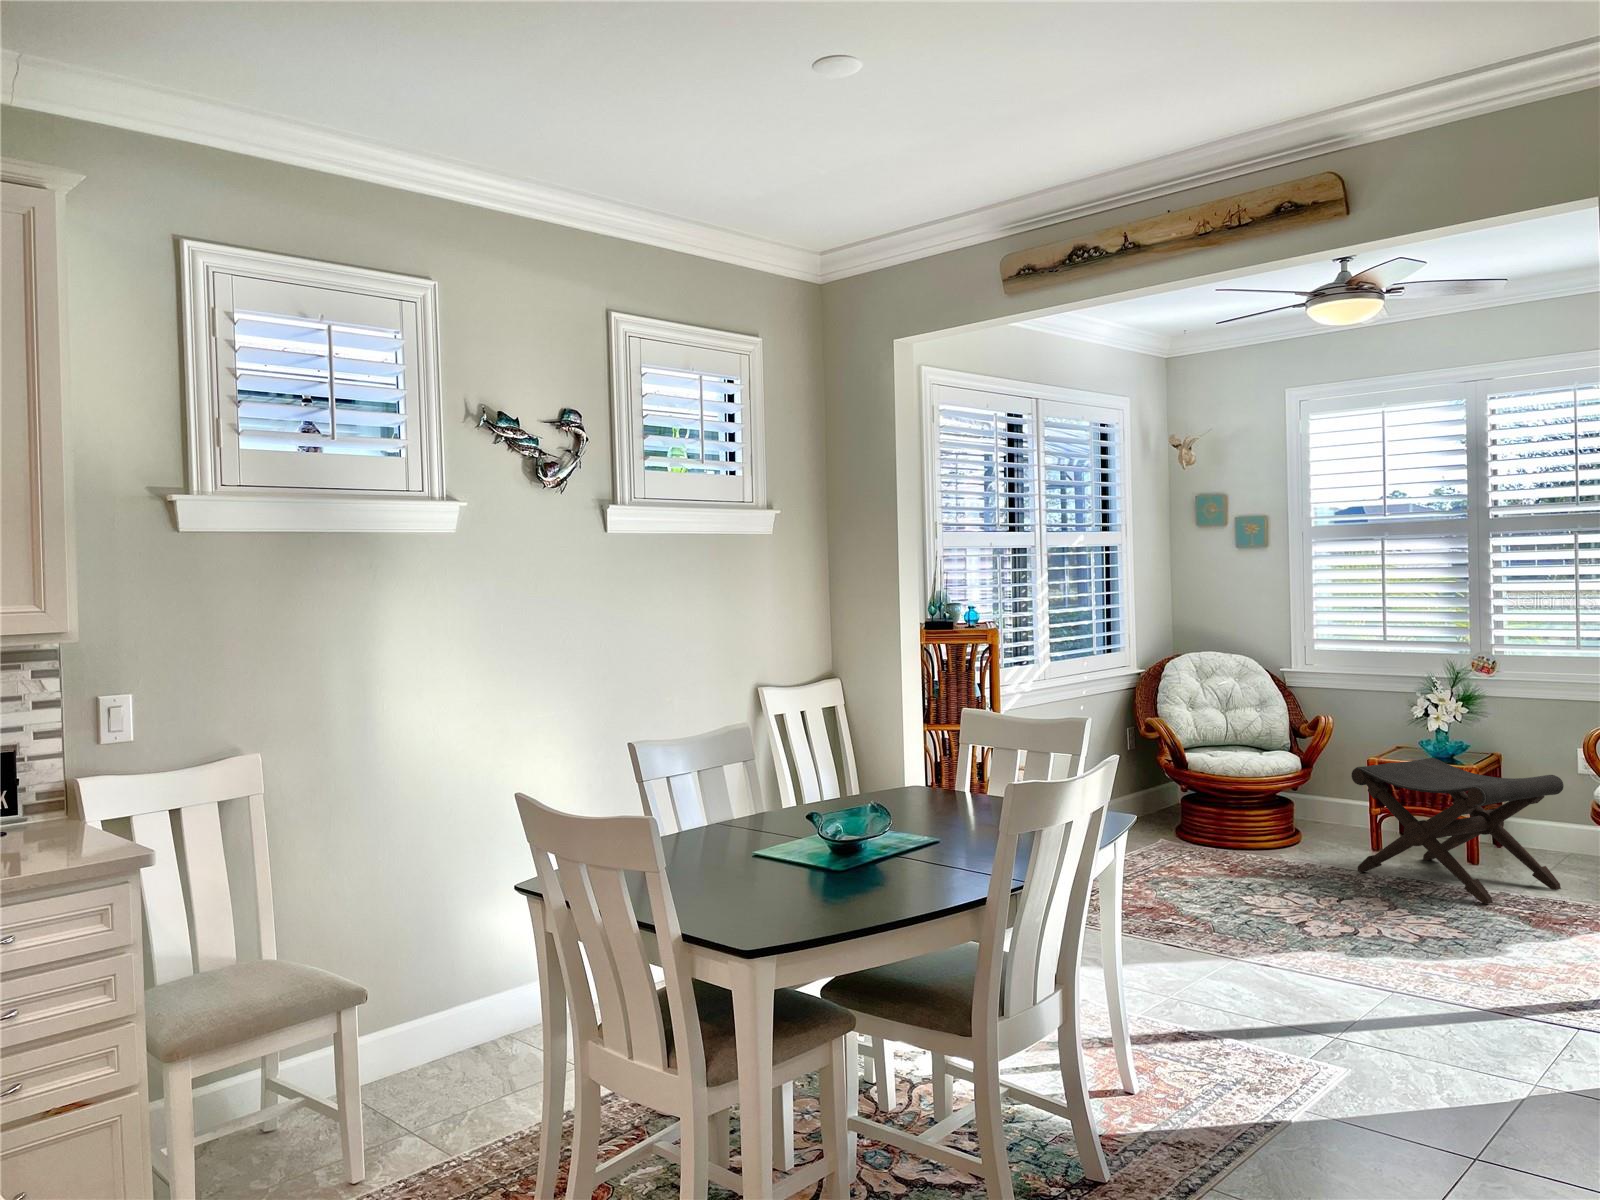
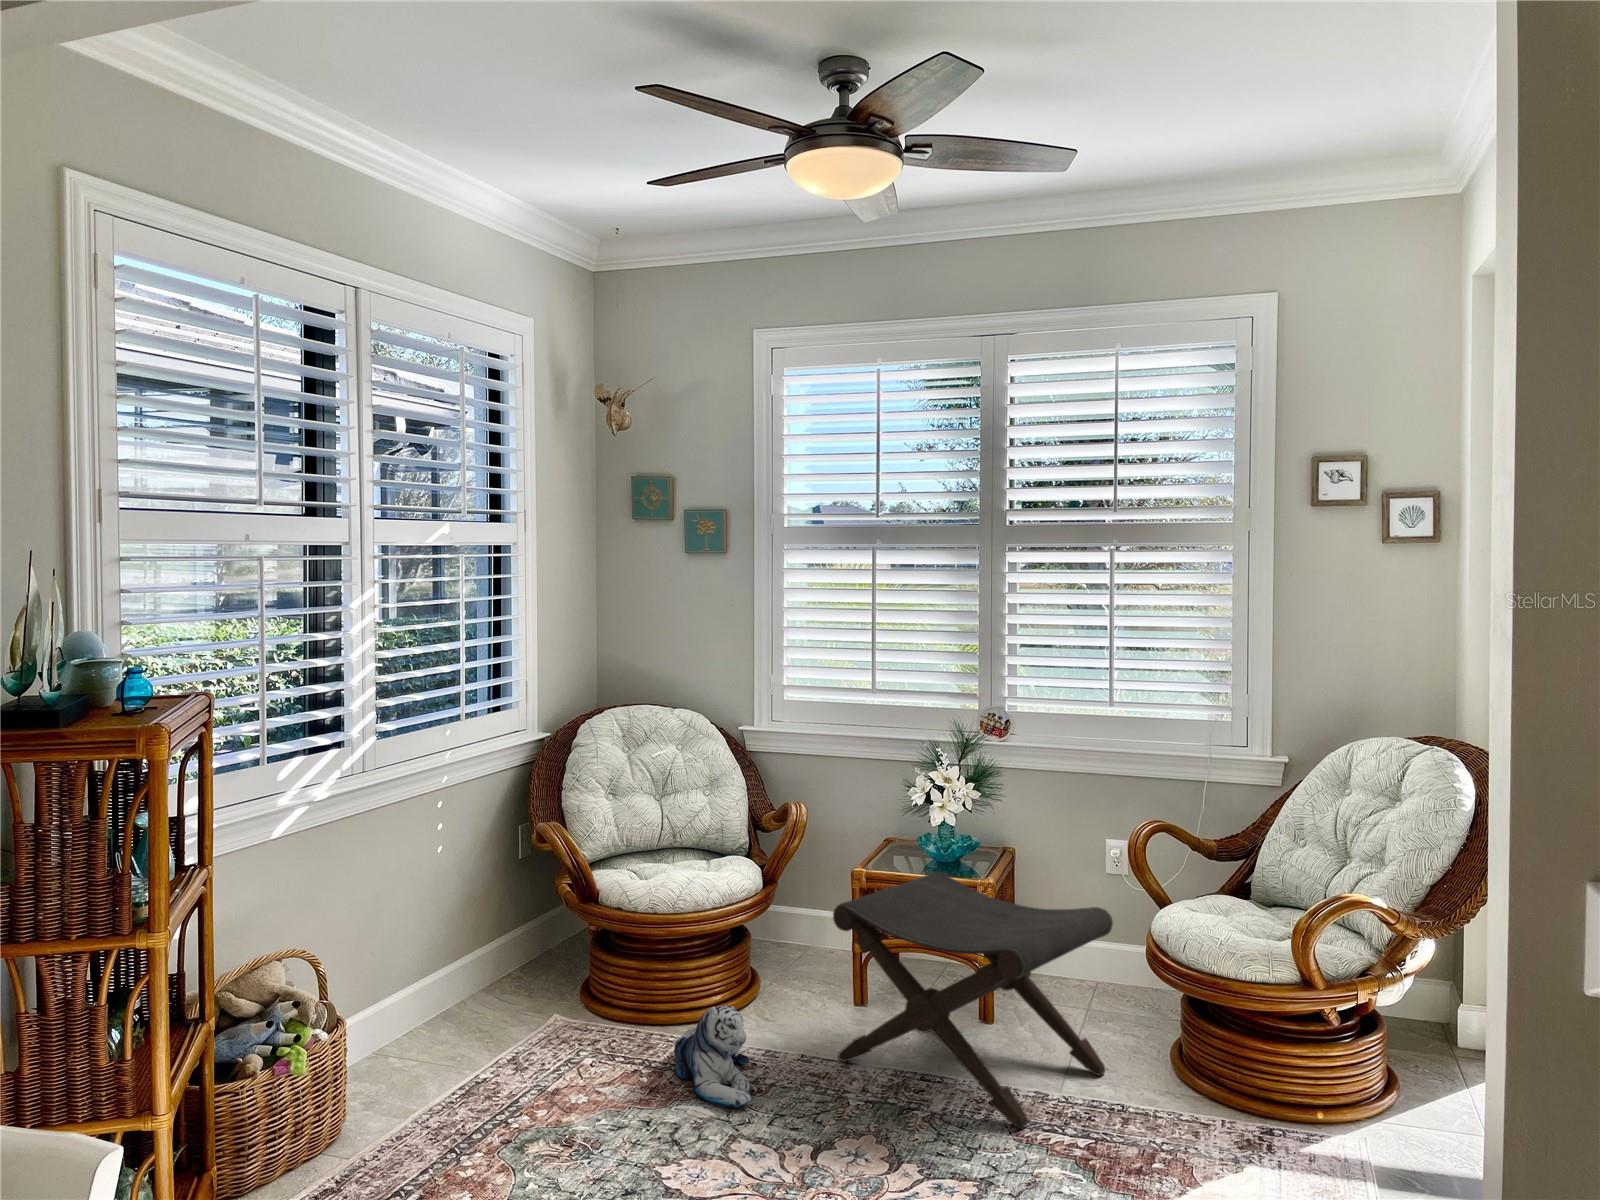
plush toy: none [1244,825,1298,883] -> present [674,1005,751,1108]

